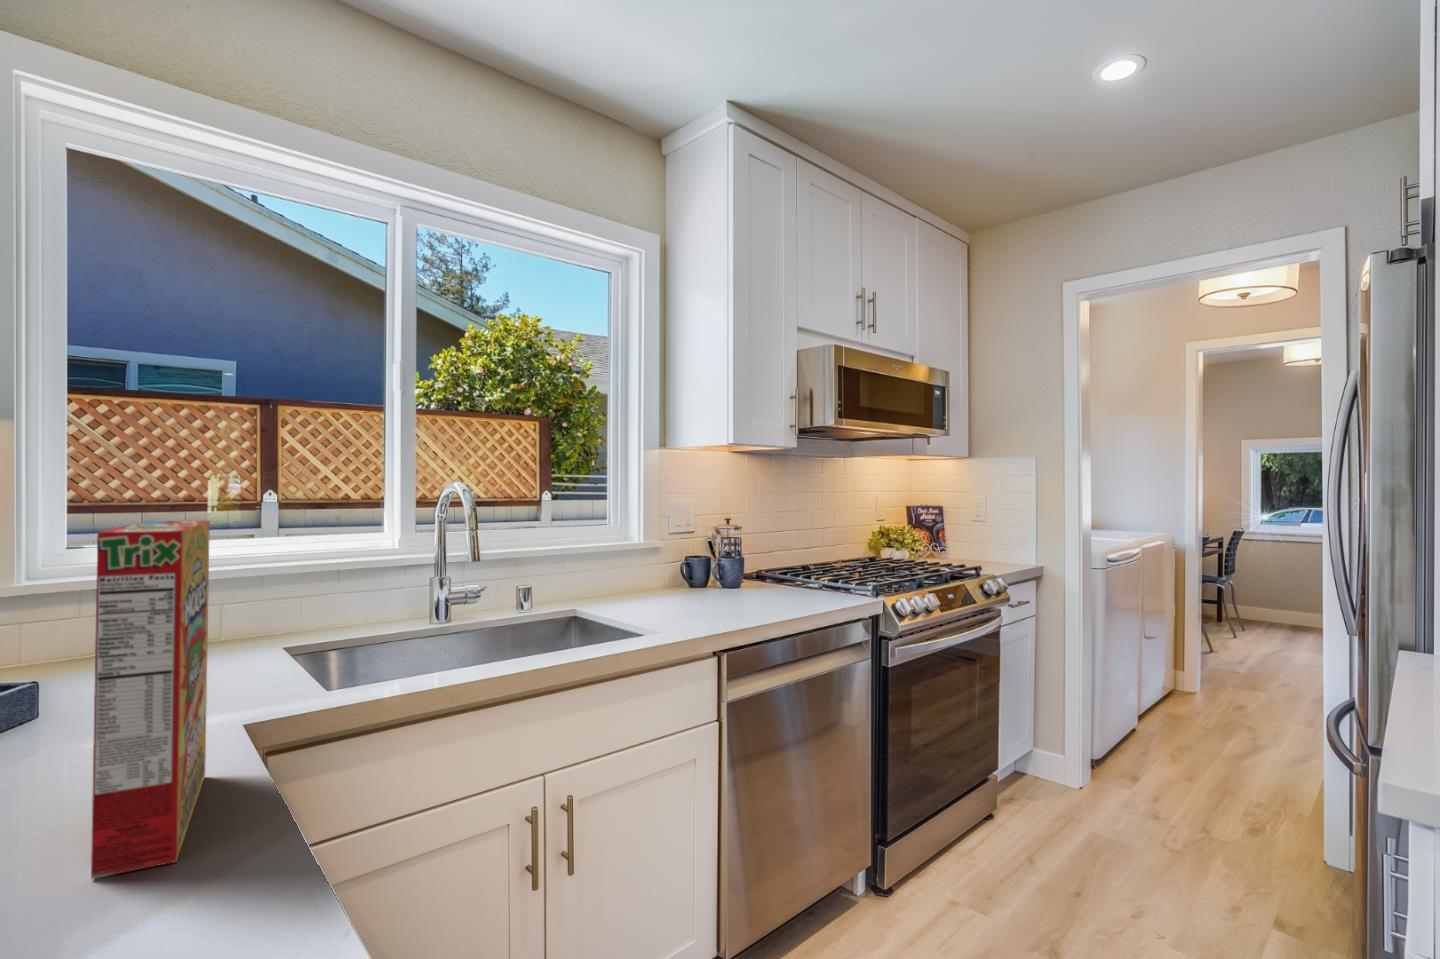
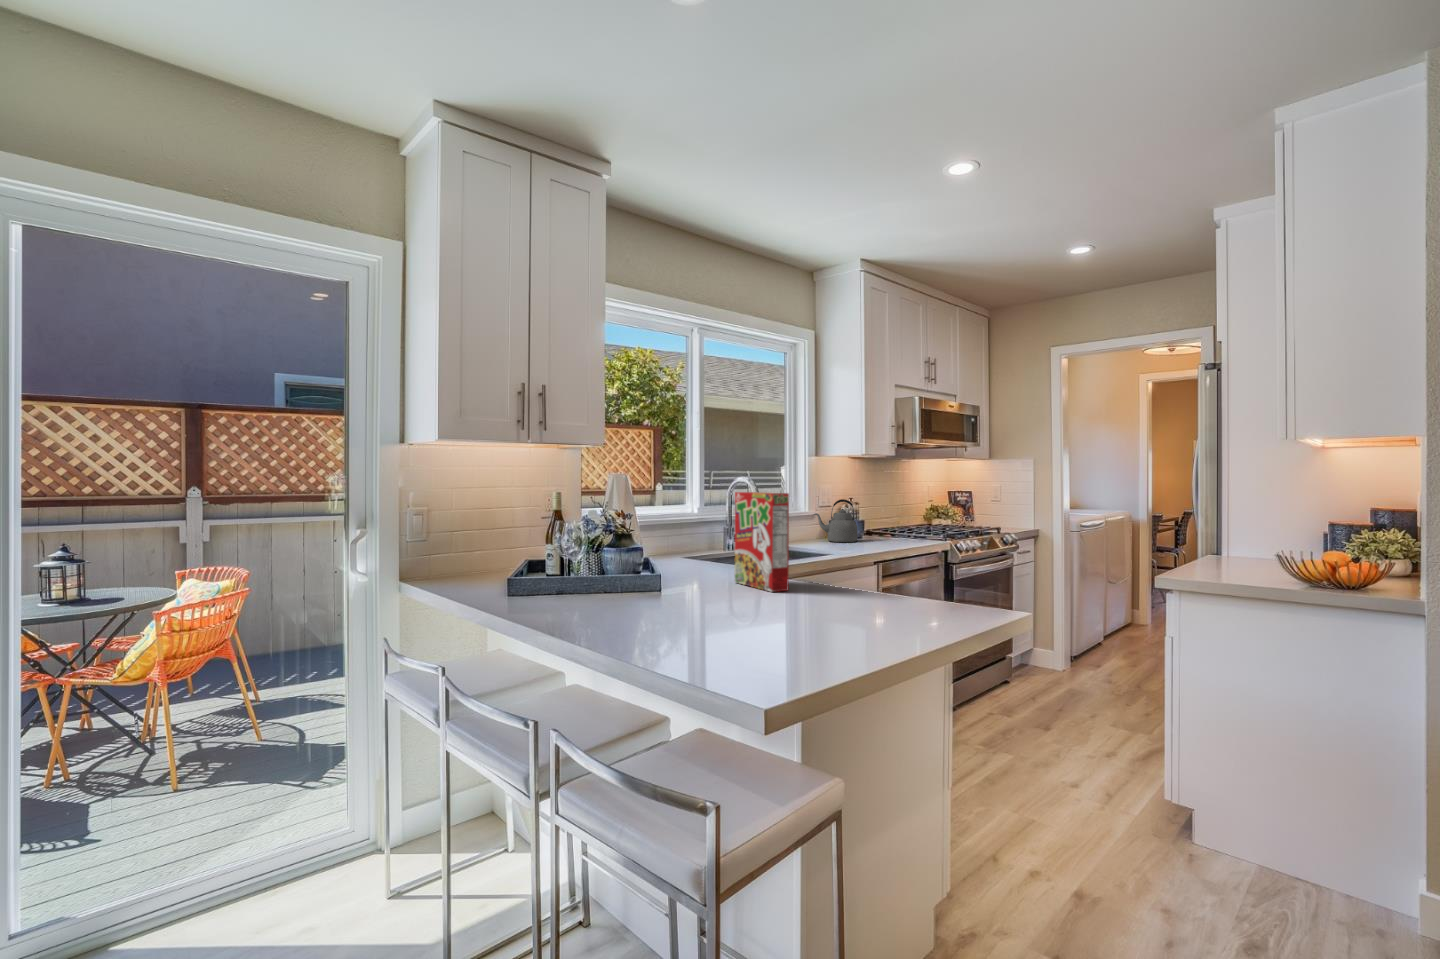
kettle: none [648,522,724,598] -> present [814,499,858,542]

